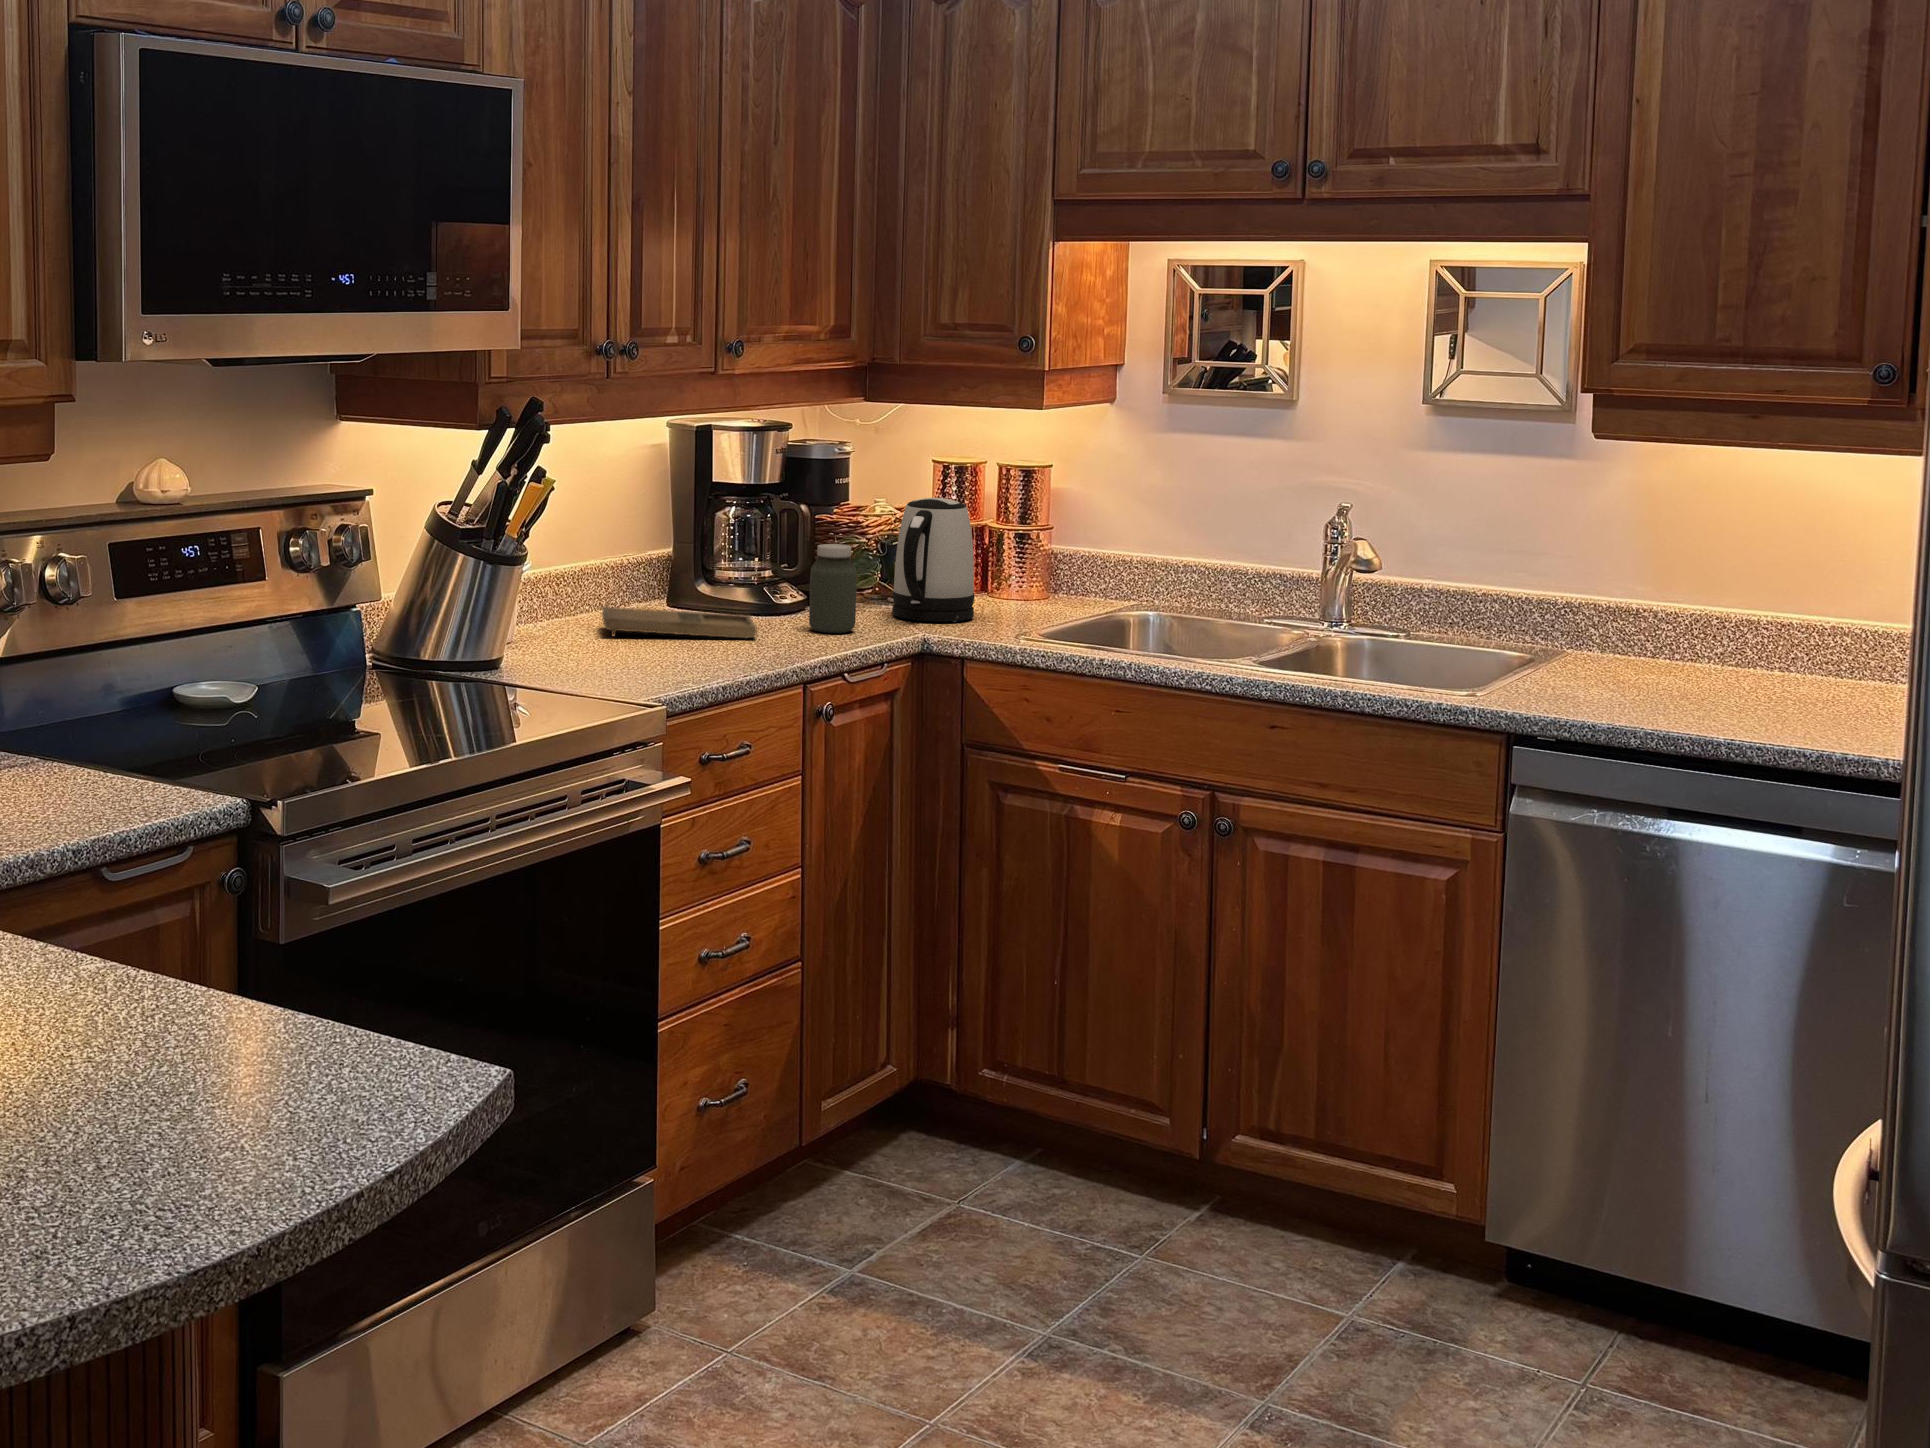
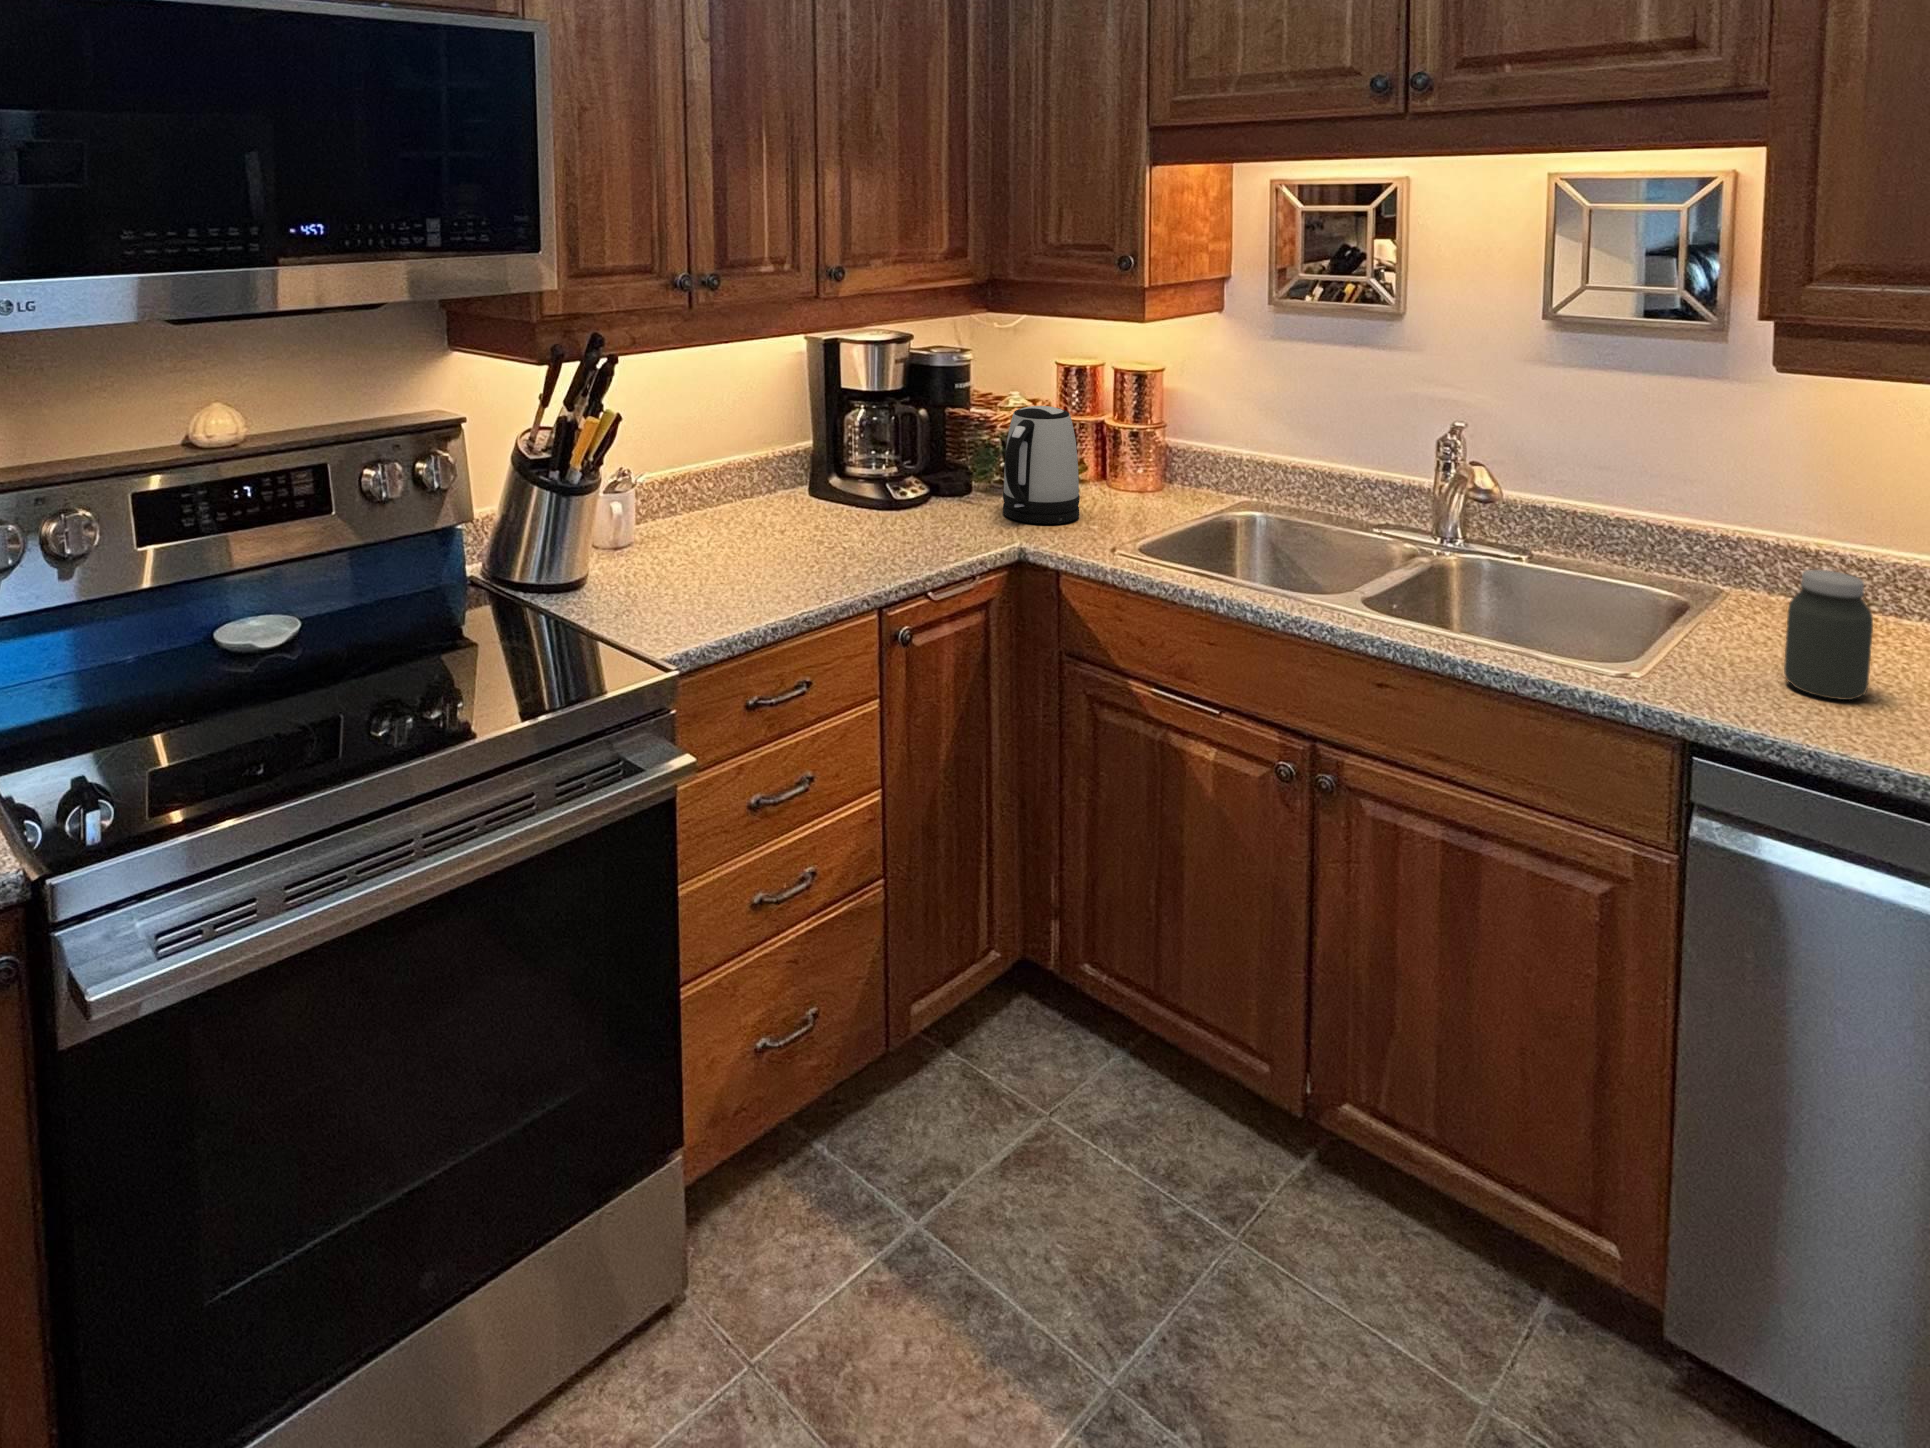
jar: present [809,544,857,633] -> present [1784,570,1873,700]
tray: present [602,606,757,639] -> none [713,508,858,547]

